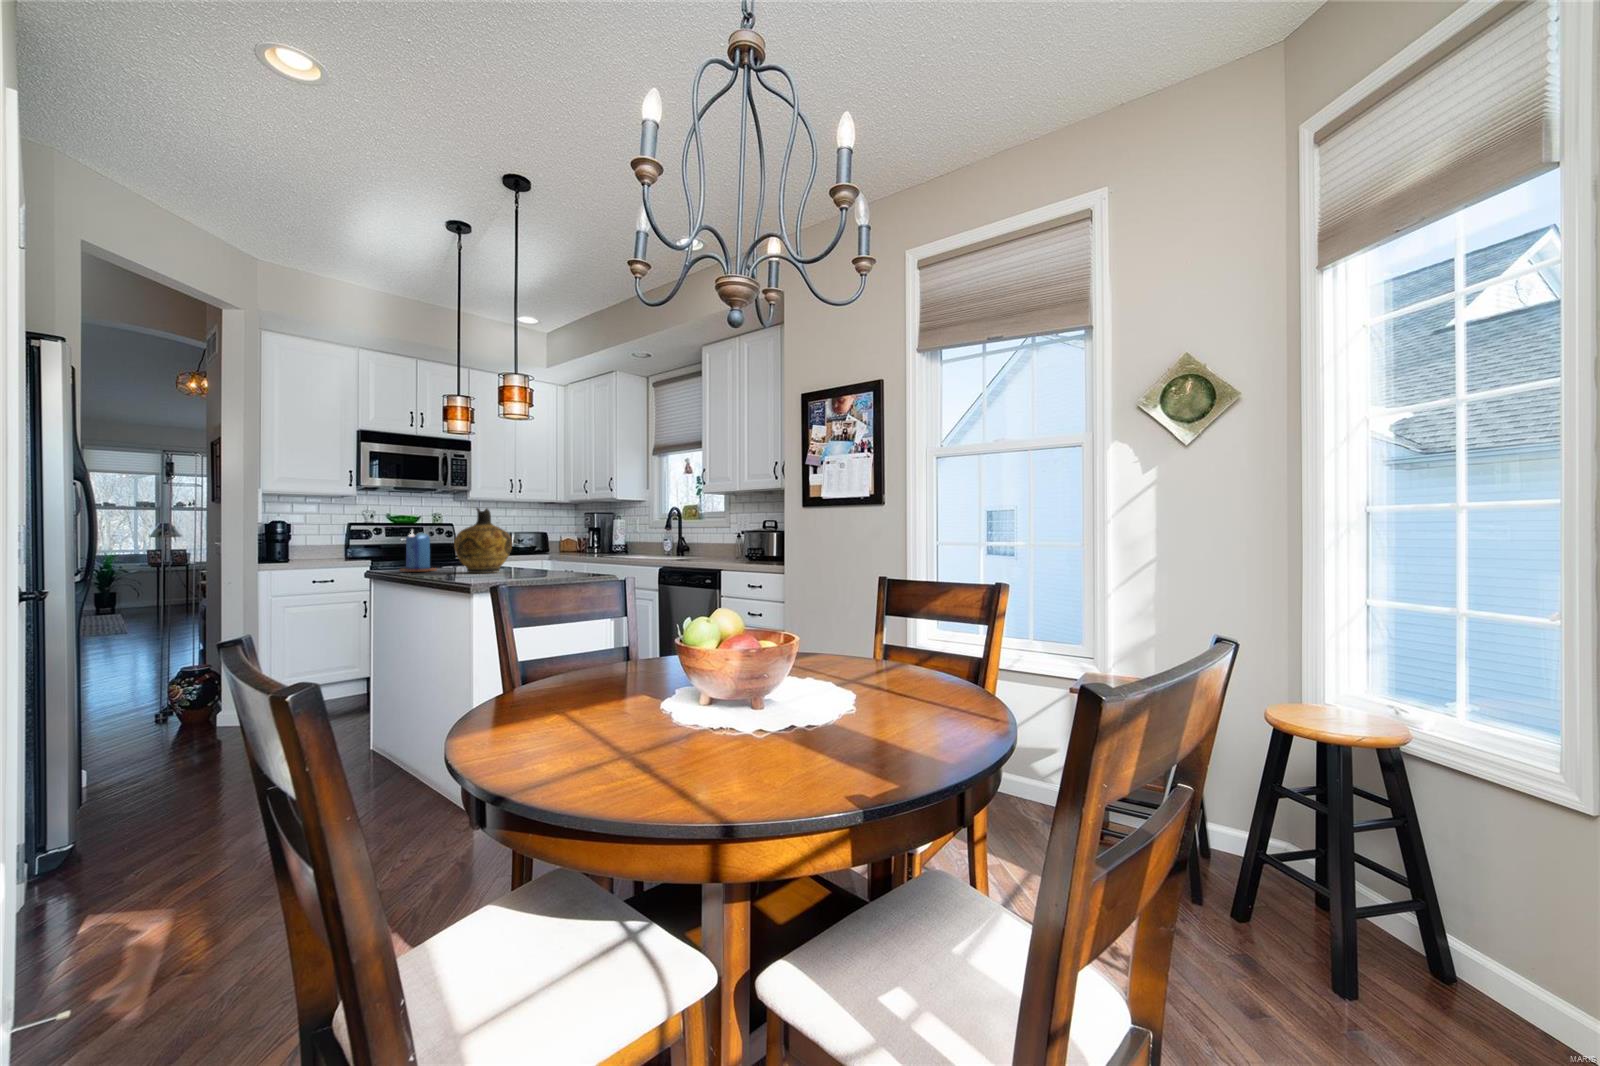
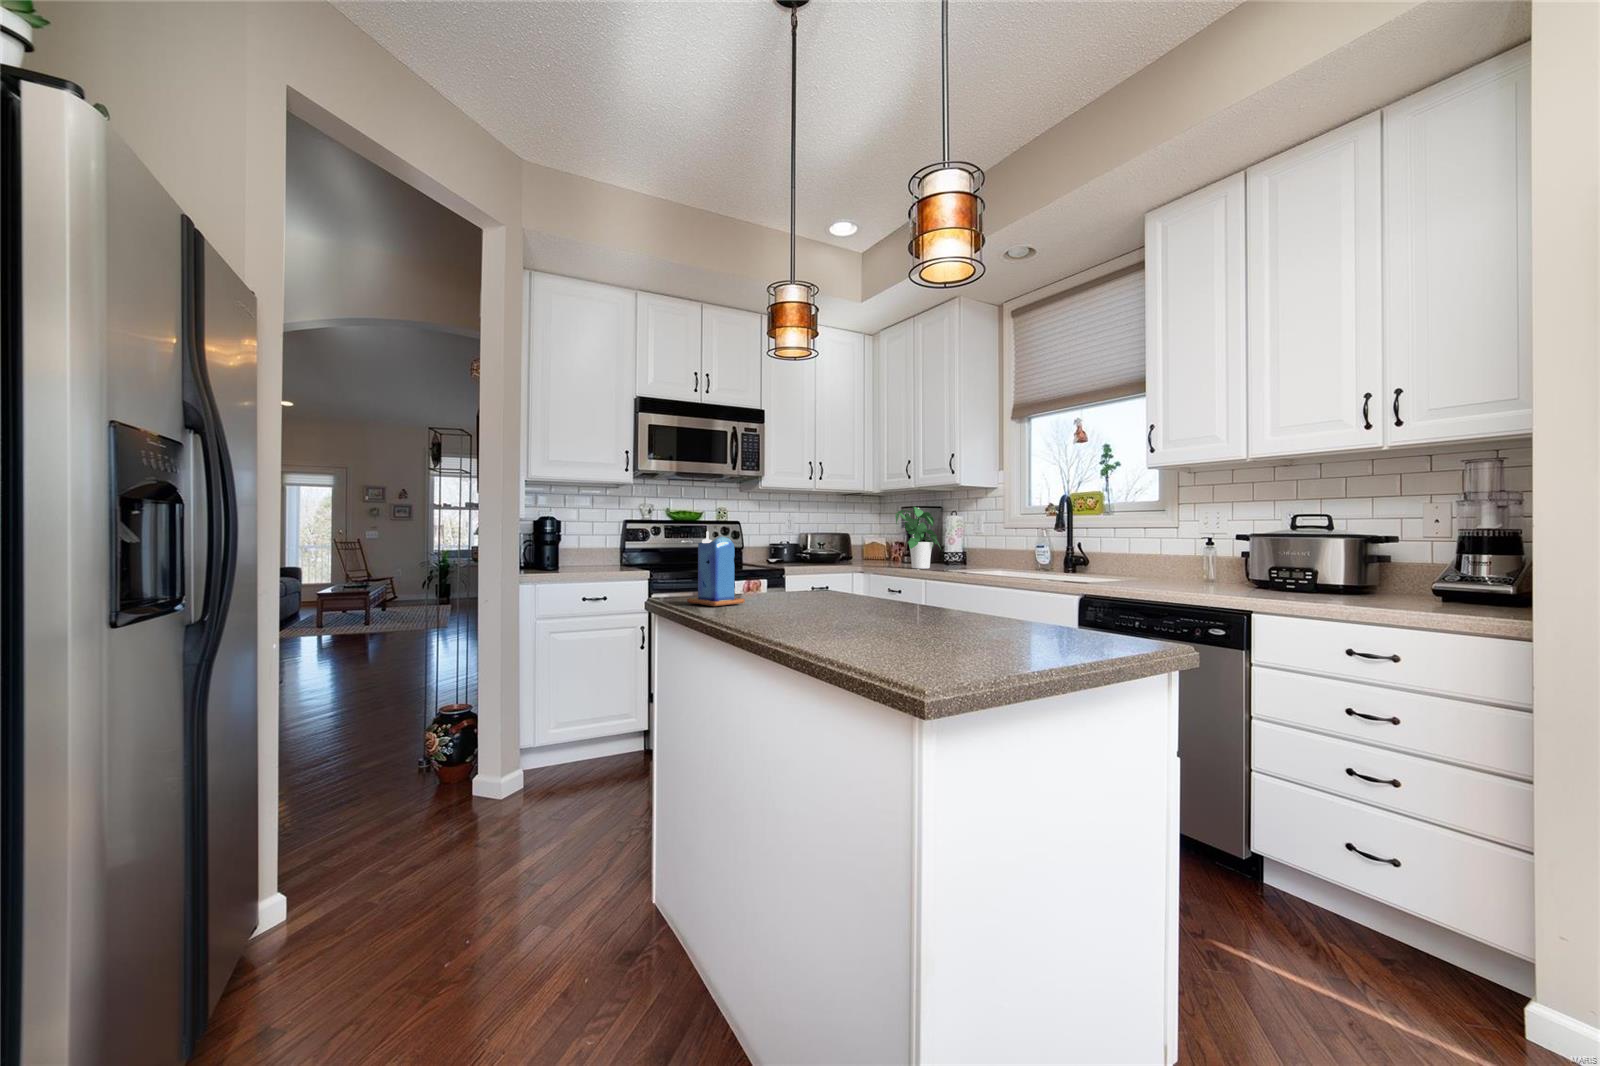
ceramic jug: present [454,508,512,573] -> none [778,490,877,616]
potted plant: none [573,513,606,557] -> present [896,507,940,569]

